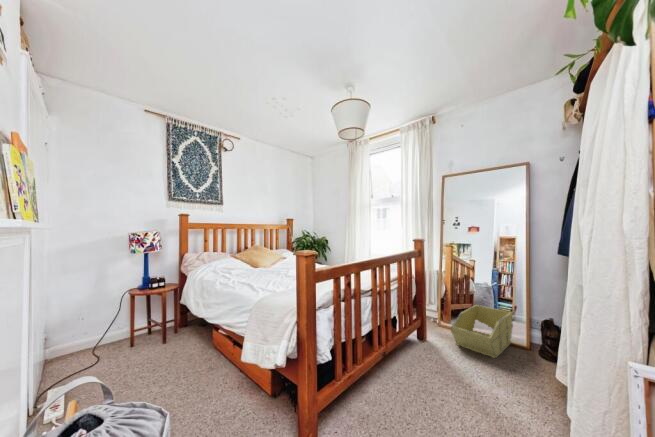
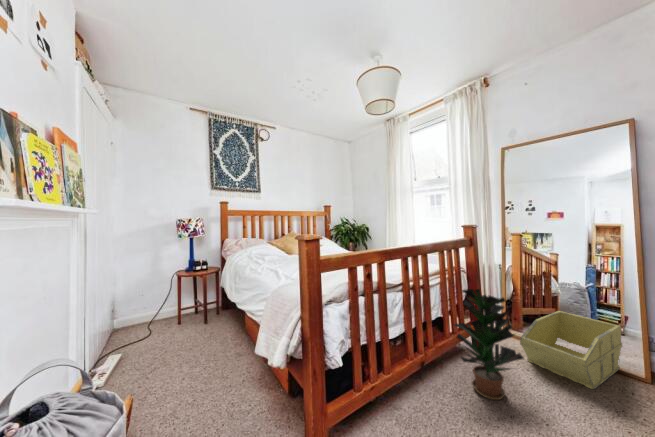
potted plant: none [405,291,455,374] -> present [455,289,524,400]

